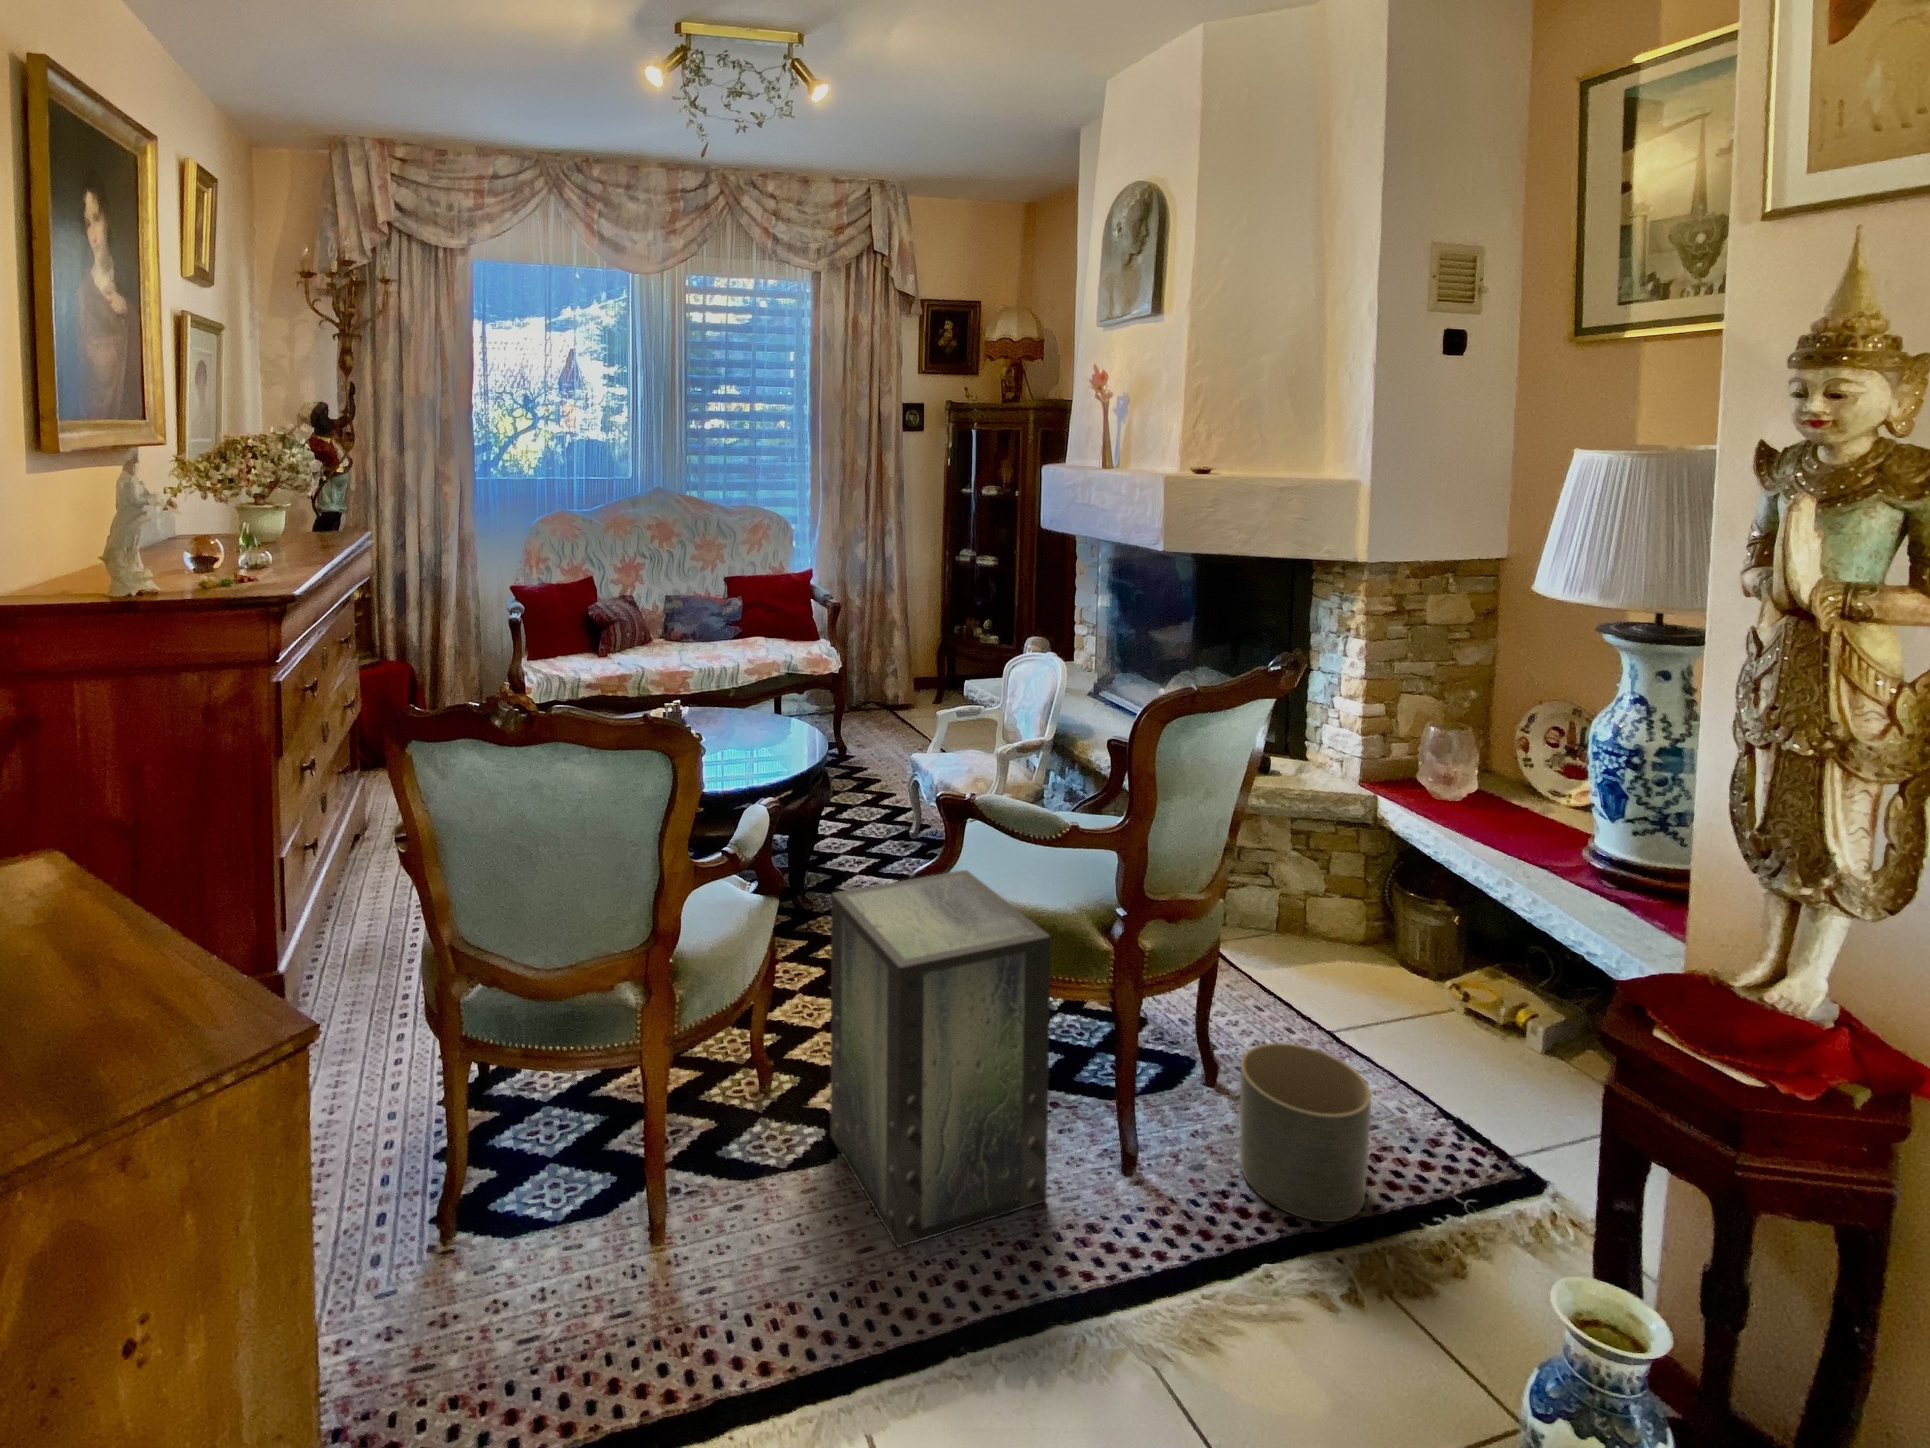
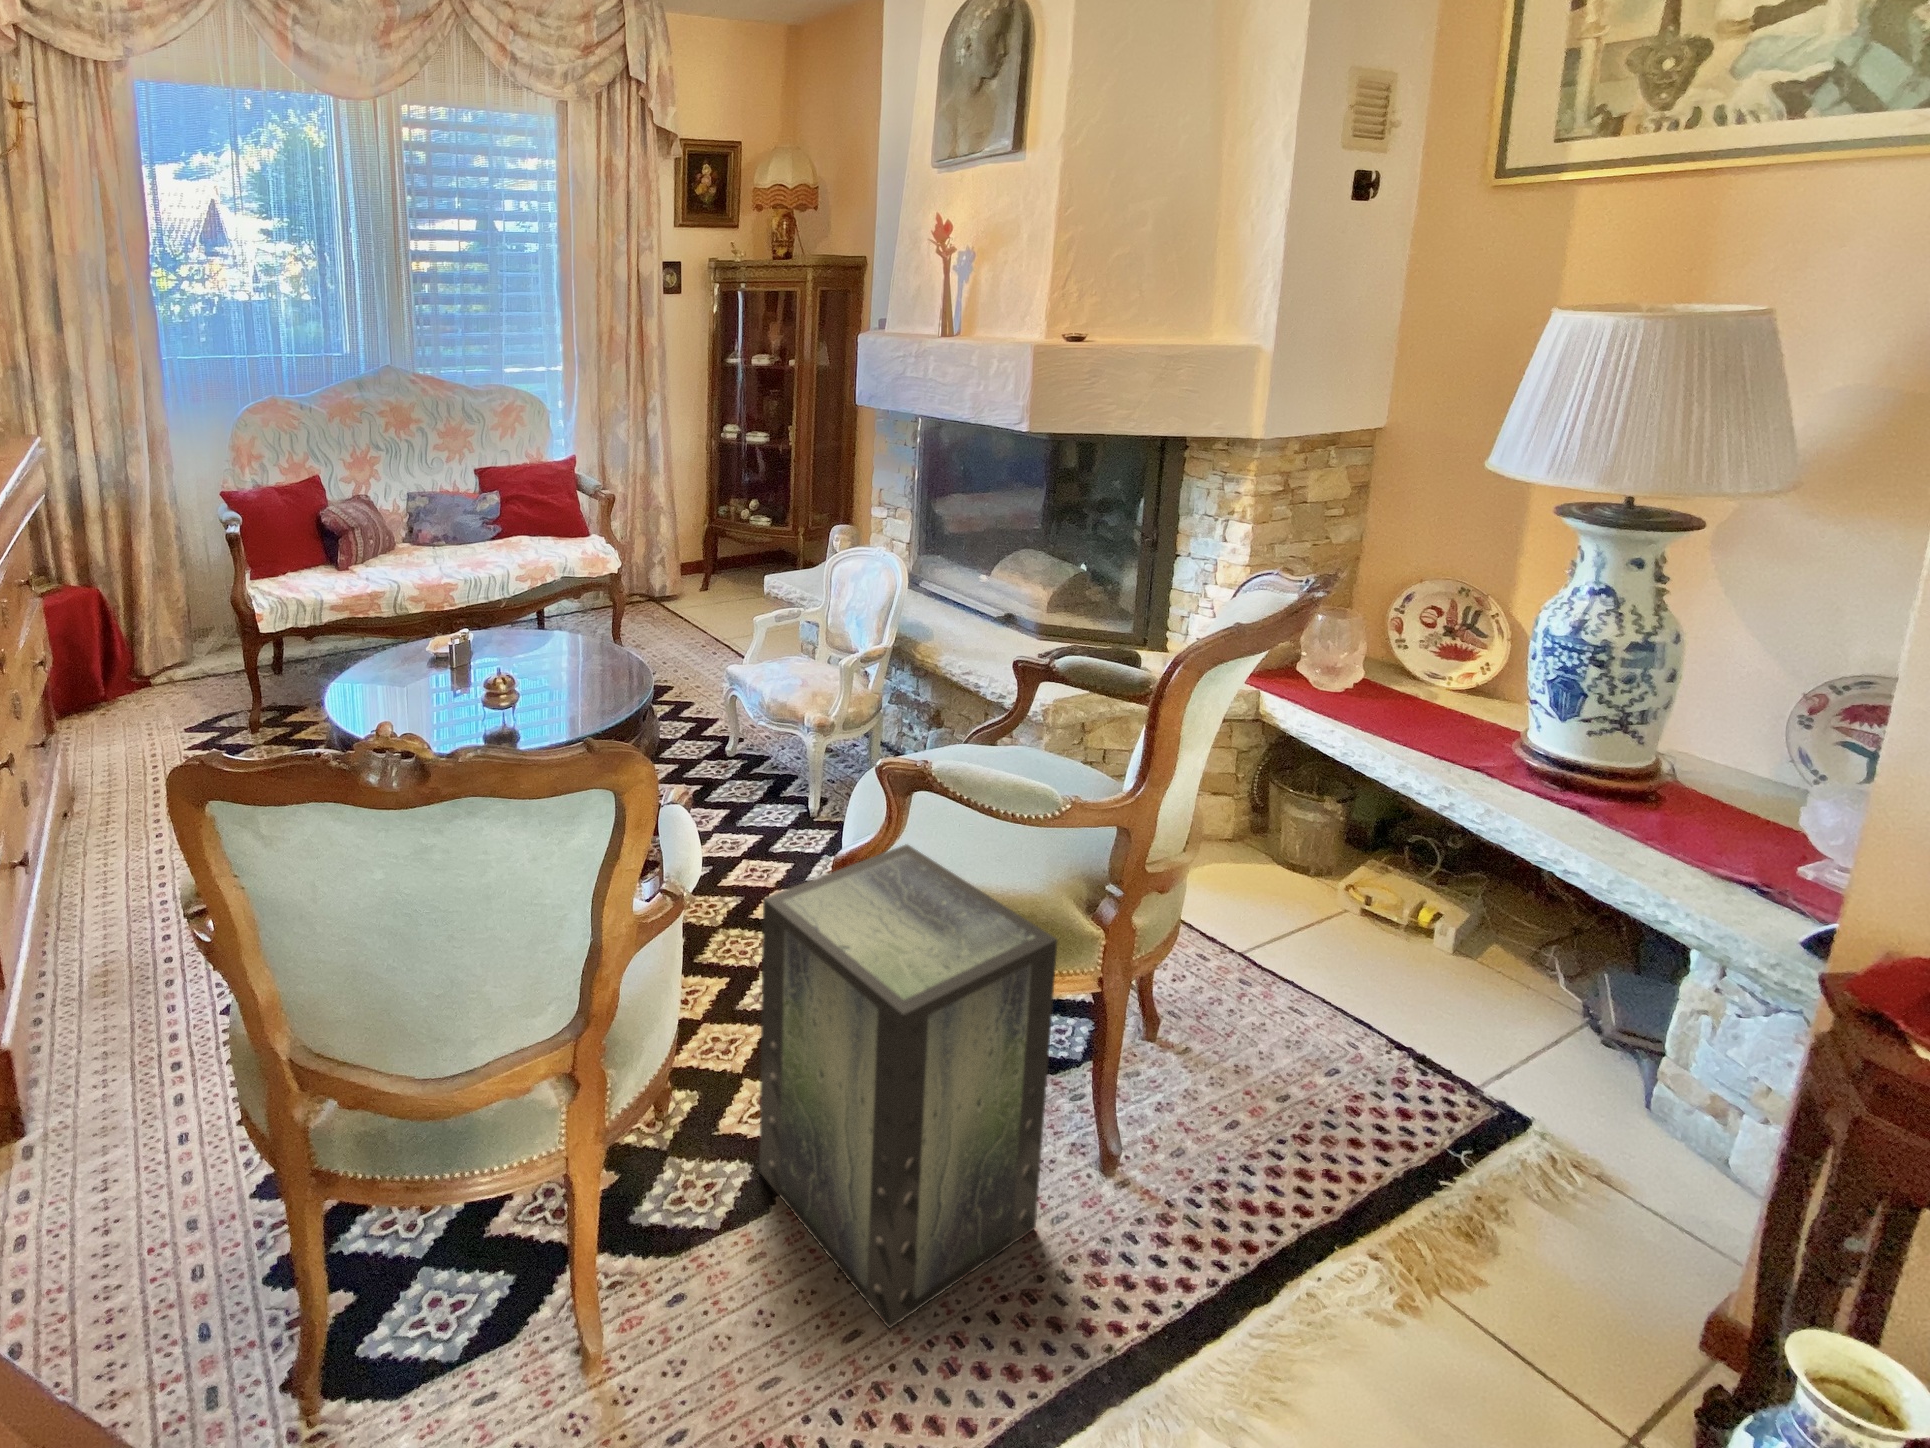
planter: present [1240,1043,1371,1222] -> none [1220,1003,1387,1208]

